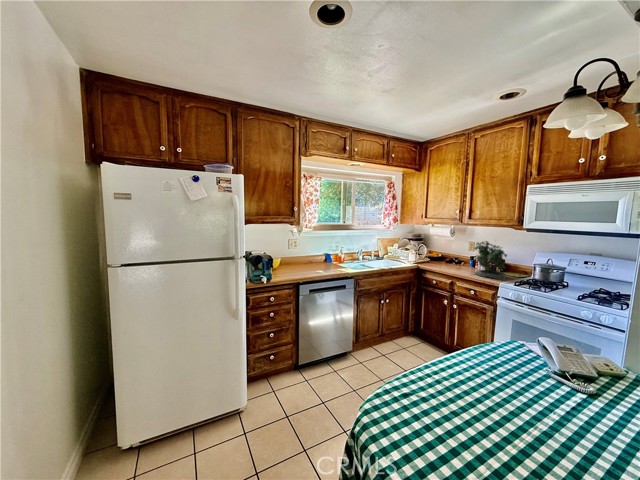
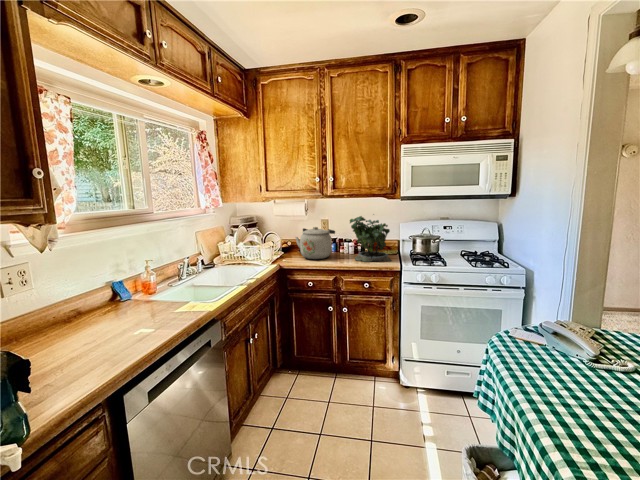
kettle: none [437,245,469,268] -> present [296,227,335,259]

